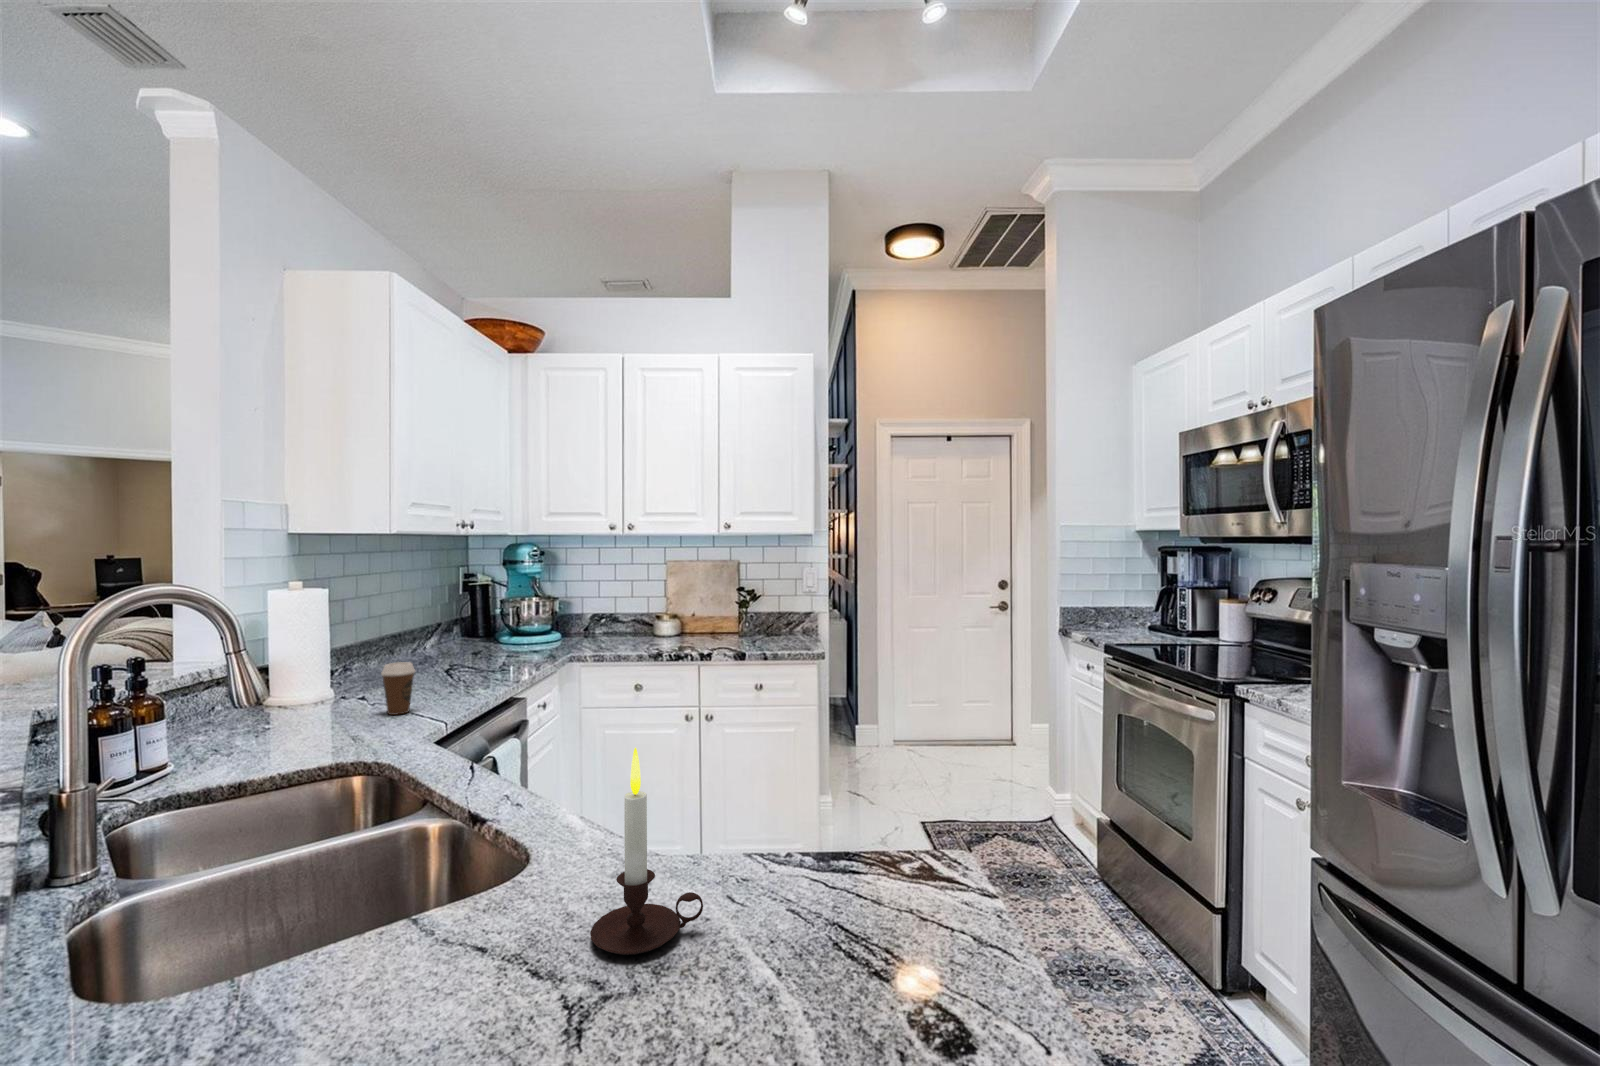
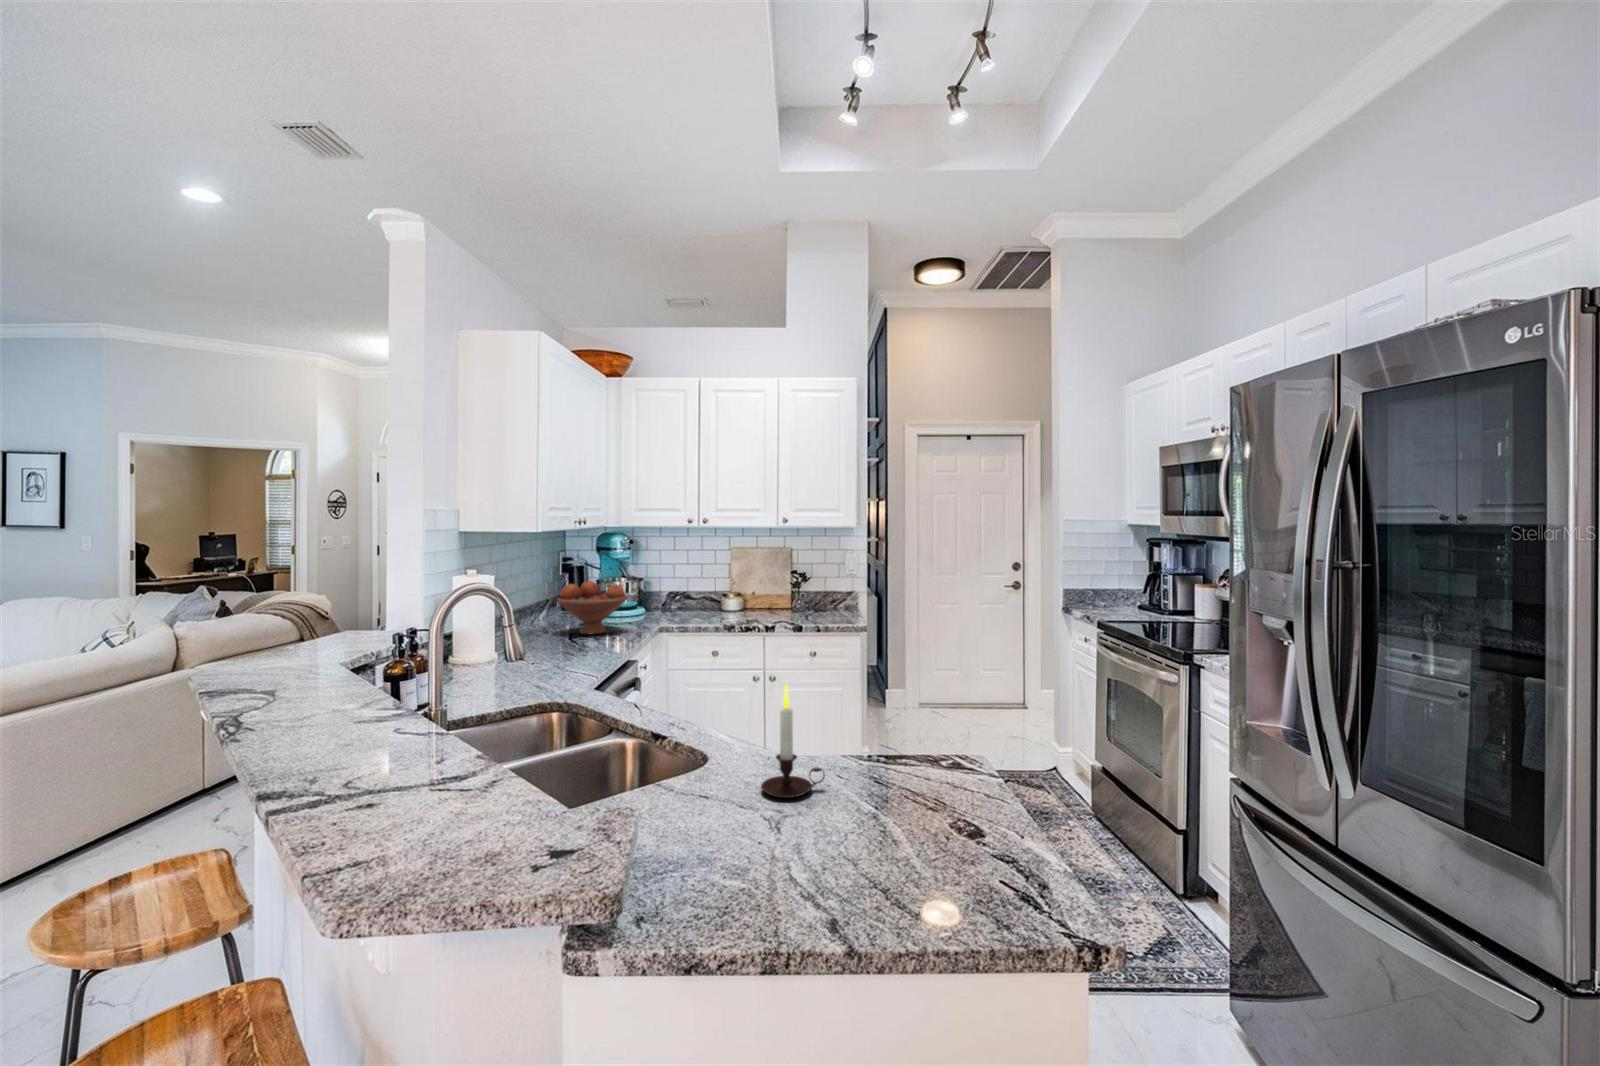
fruit bowl: none [434,598,527,665] -> present [557,581,627,634]
coffee cup: present [381,662,415,715] -> none [543,631,567,670]

